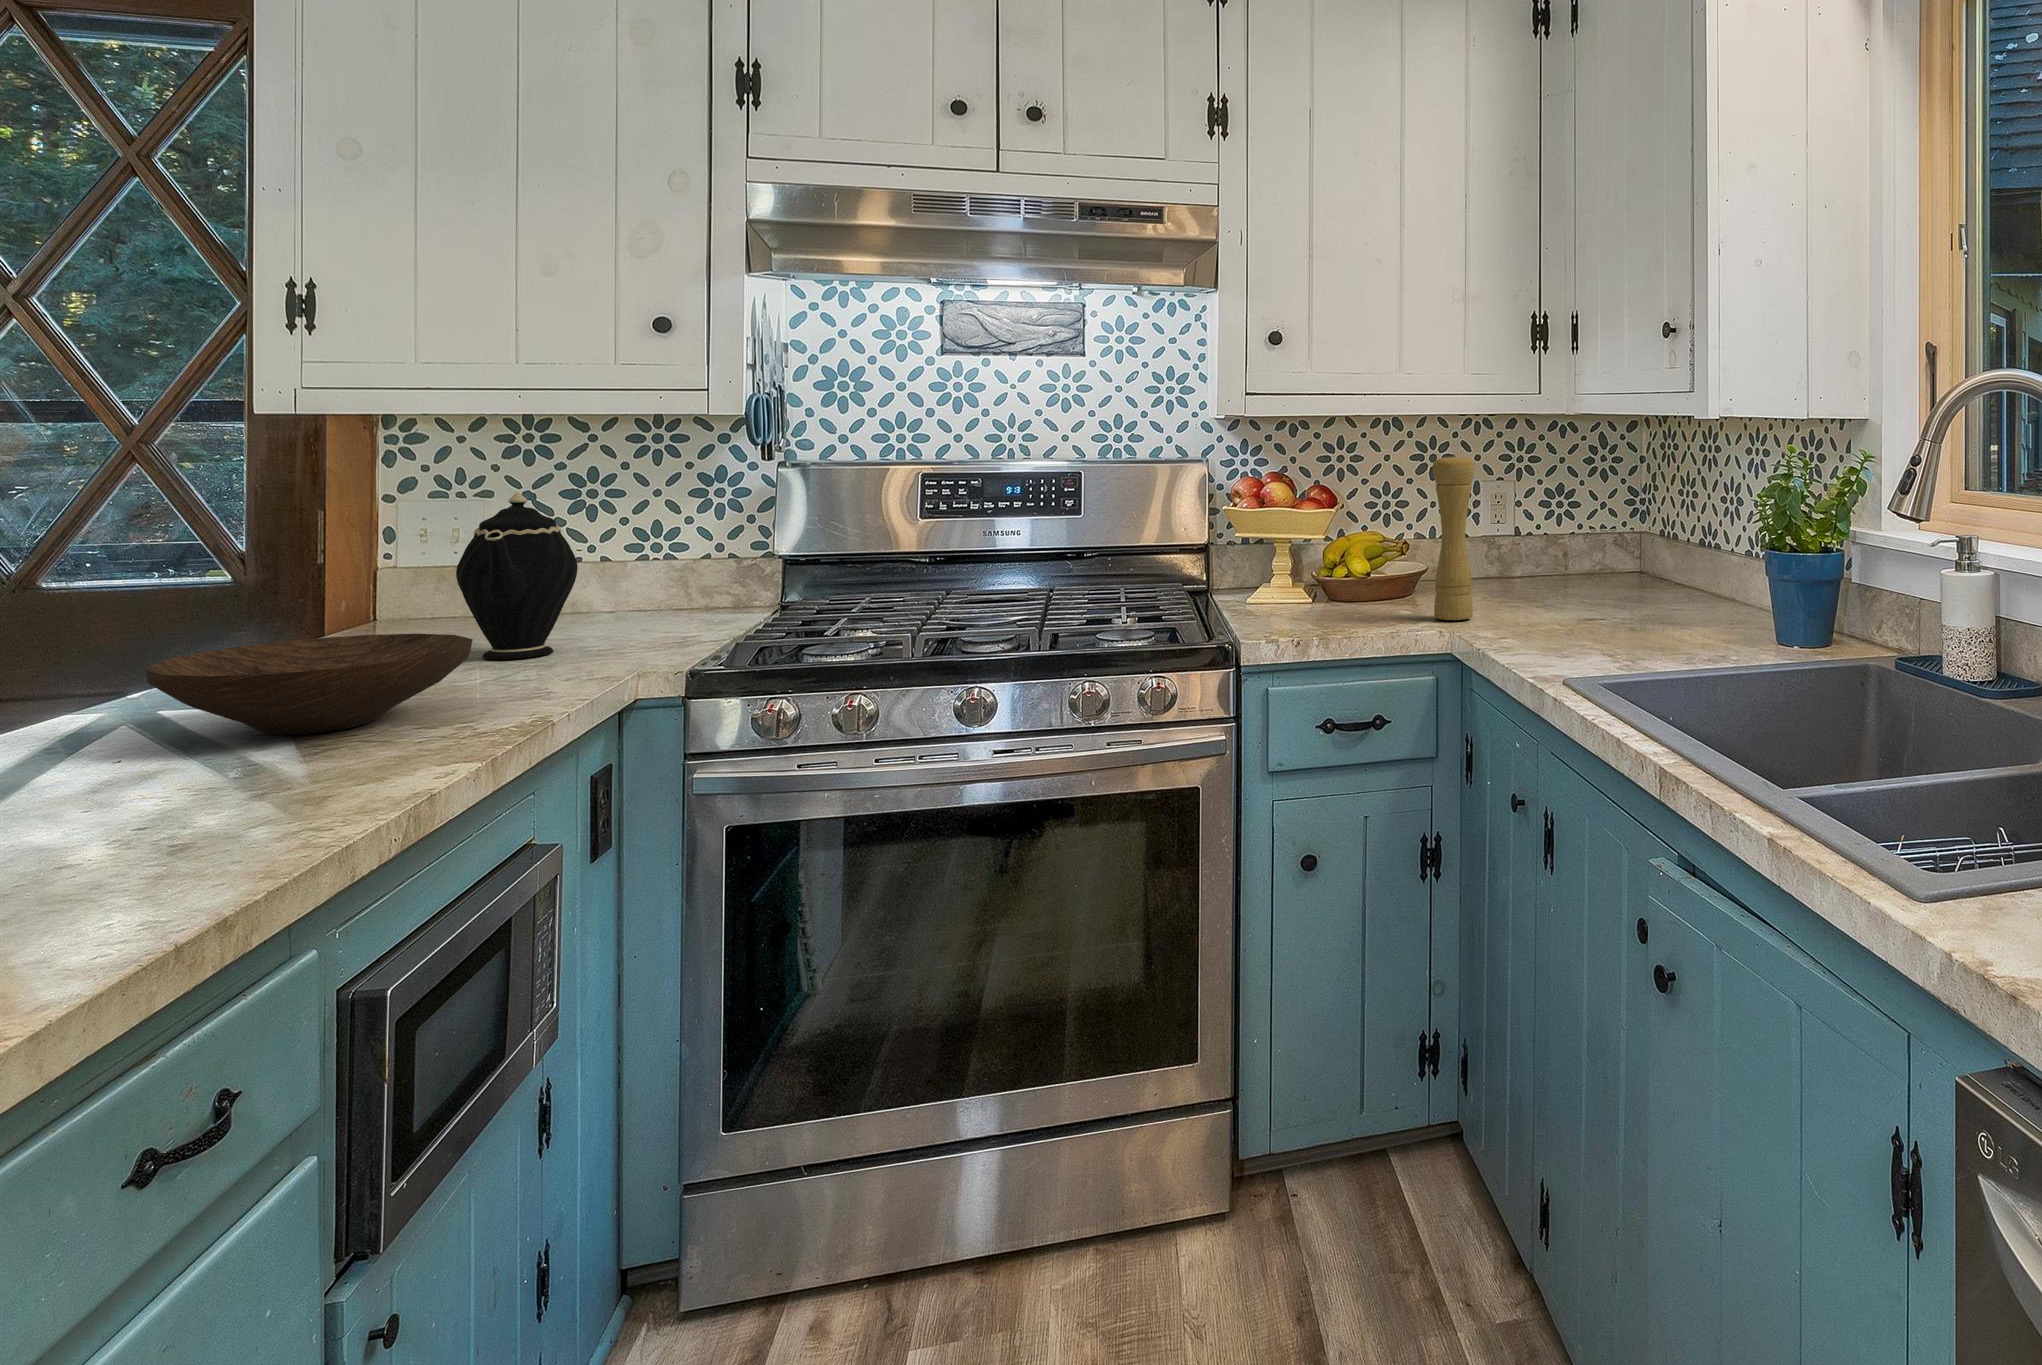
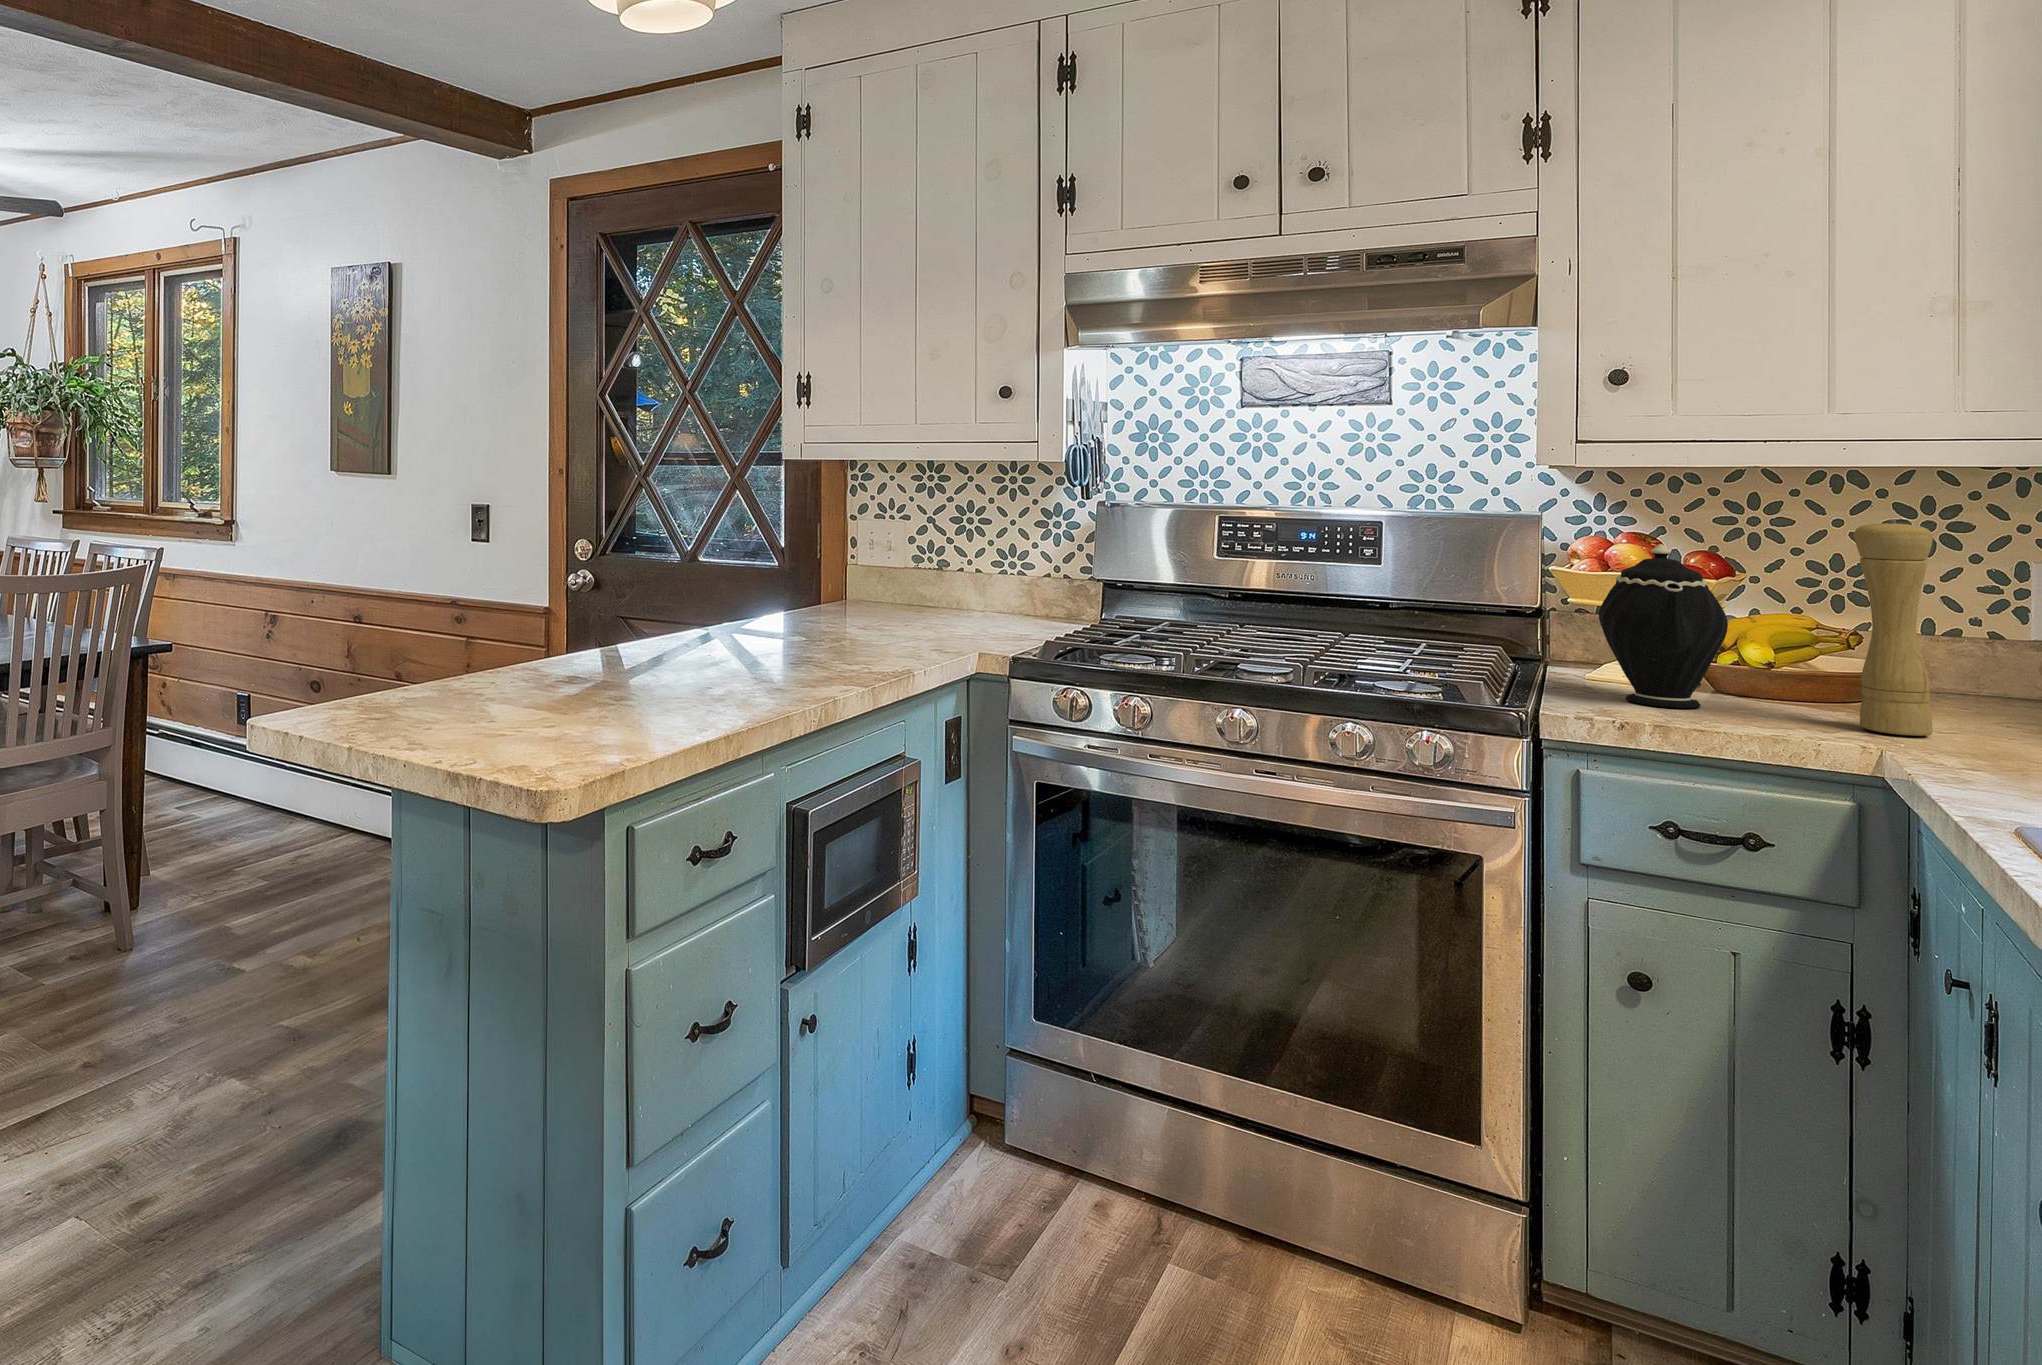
teapot: present [456,493,578,659] -> present [1599,544,1728,708]
wooden bowl: present [145,634,473,735] -> none [707,606,865,664]

